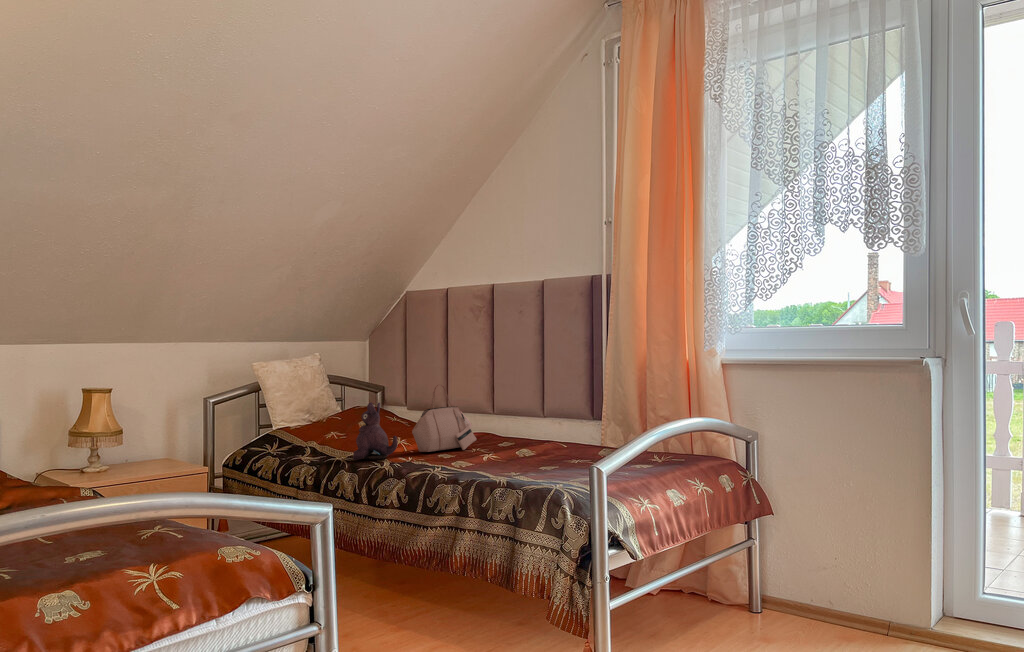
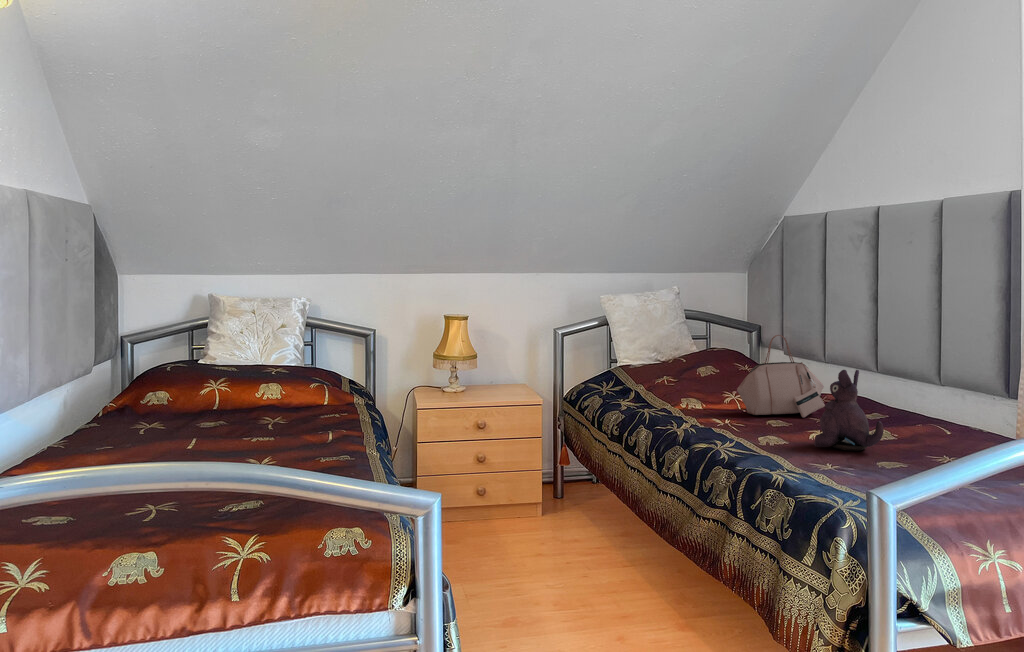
plush toy: present [353,402,398,460] -> present [814,370,883,451]

